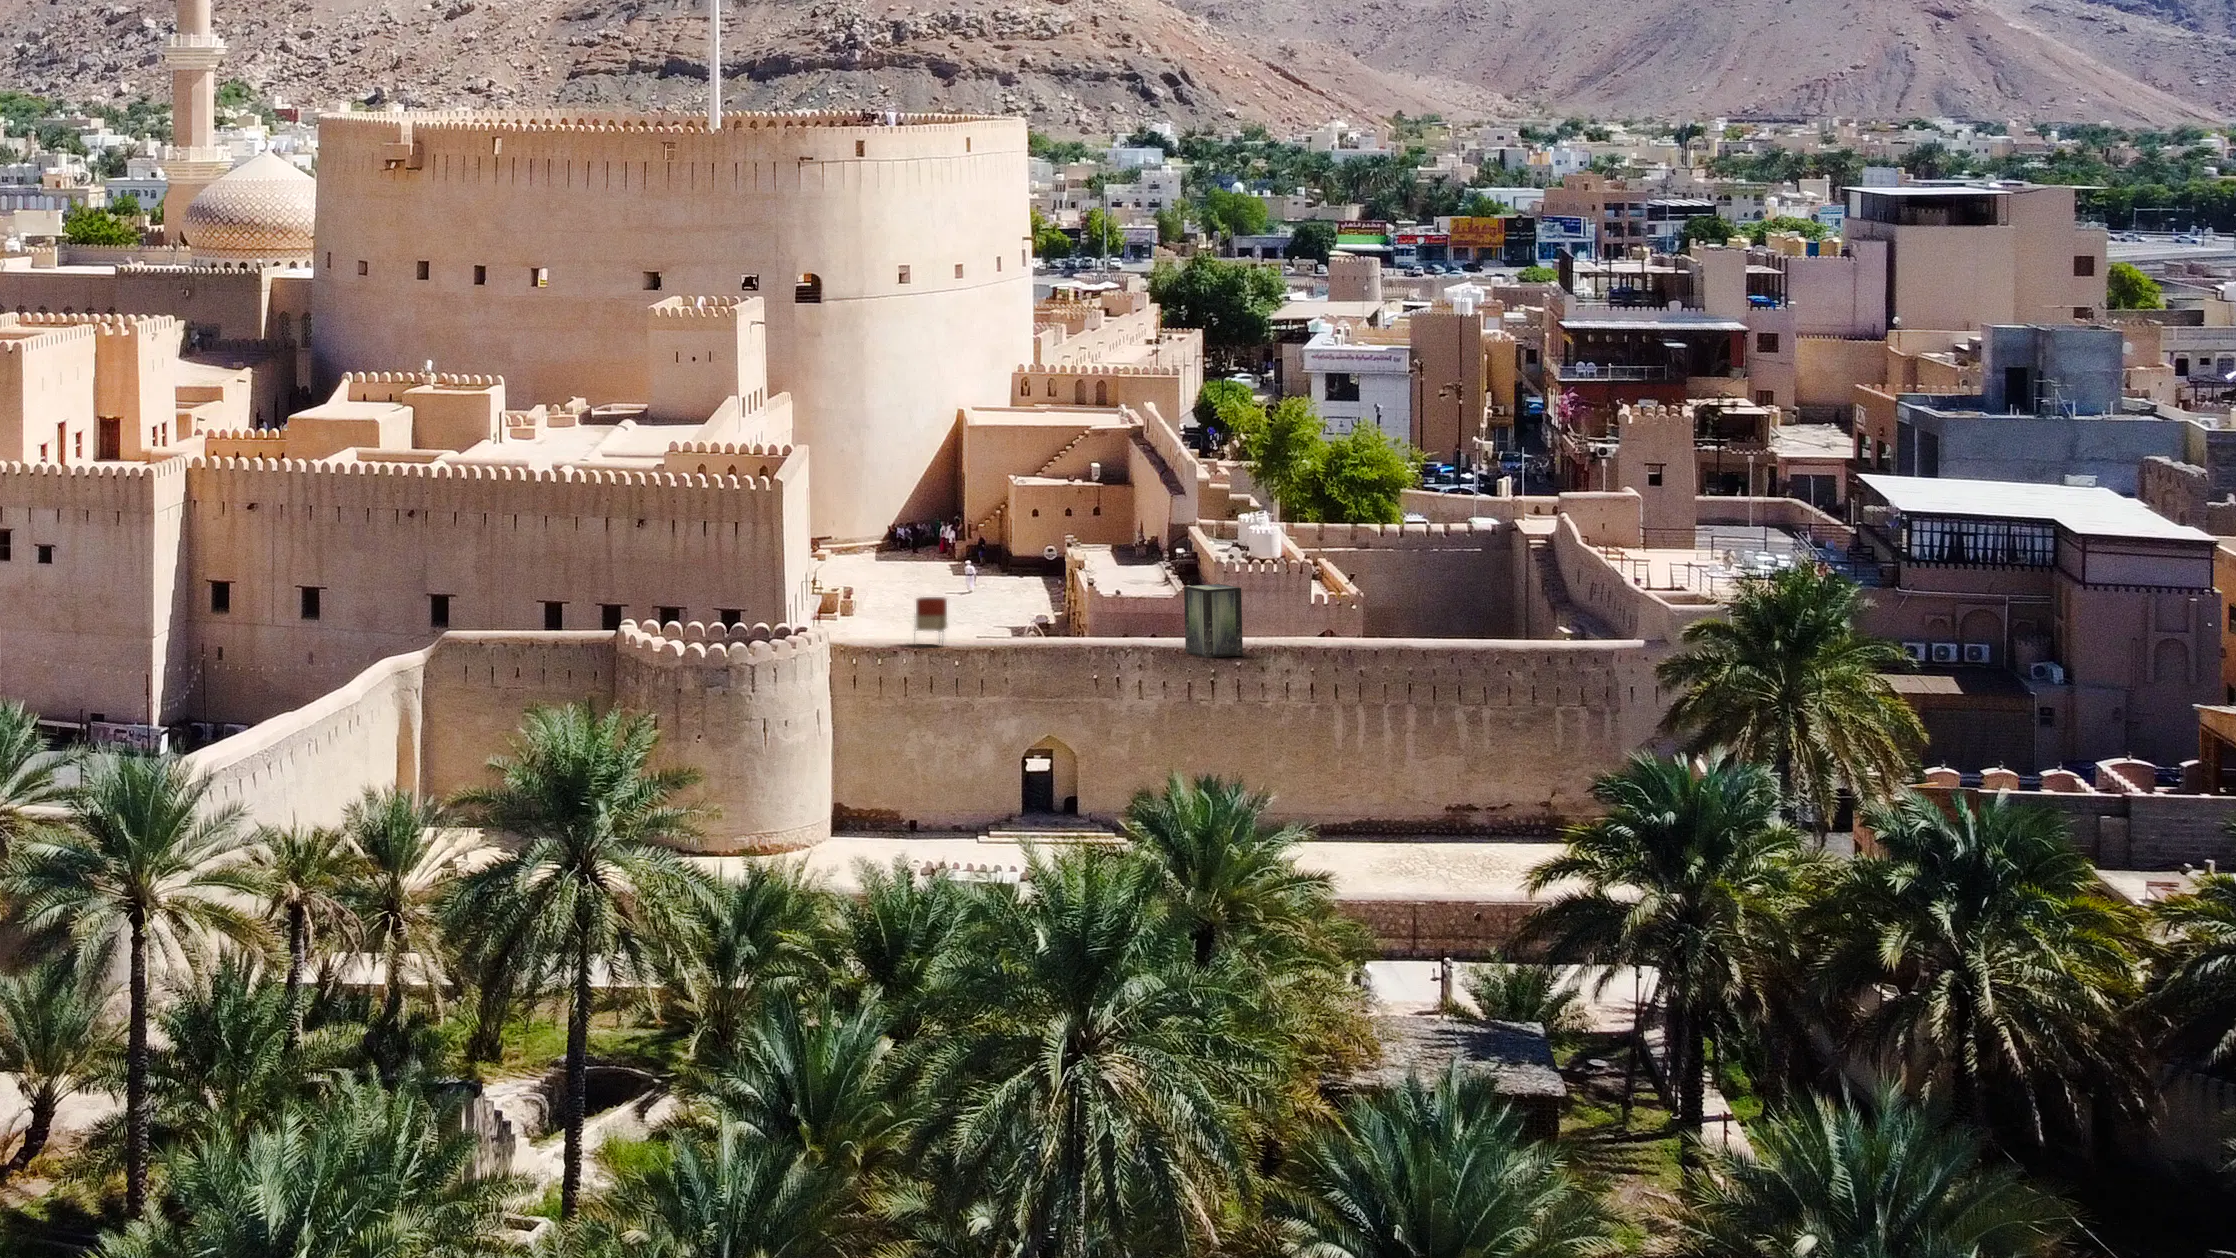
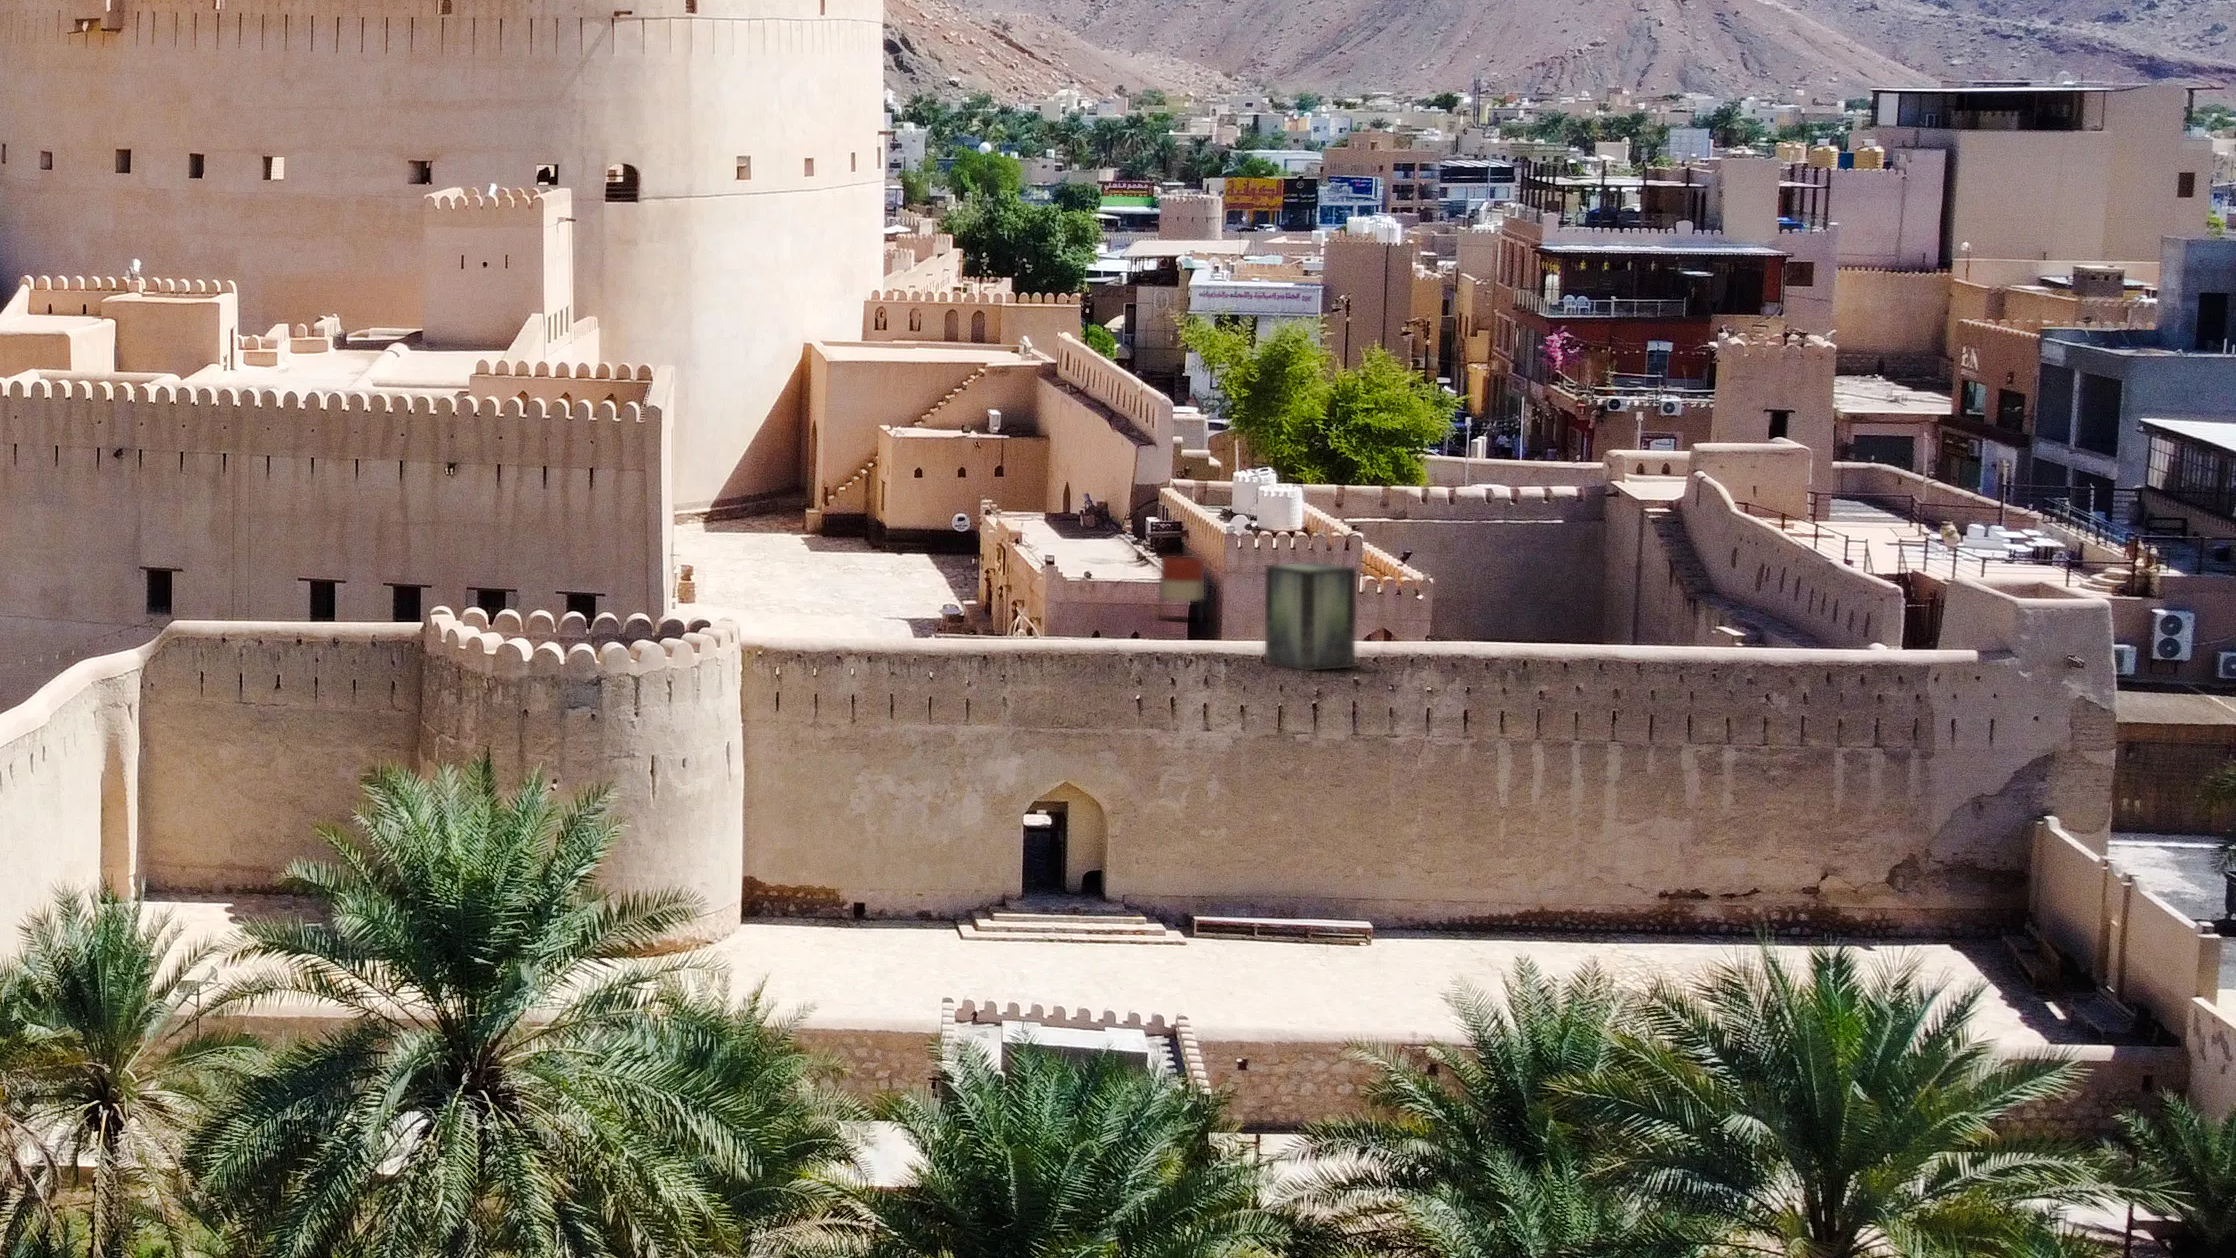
planter: present [914,597,947,643] -> present [1159,556,1204,620]

